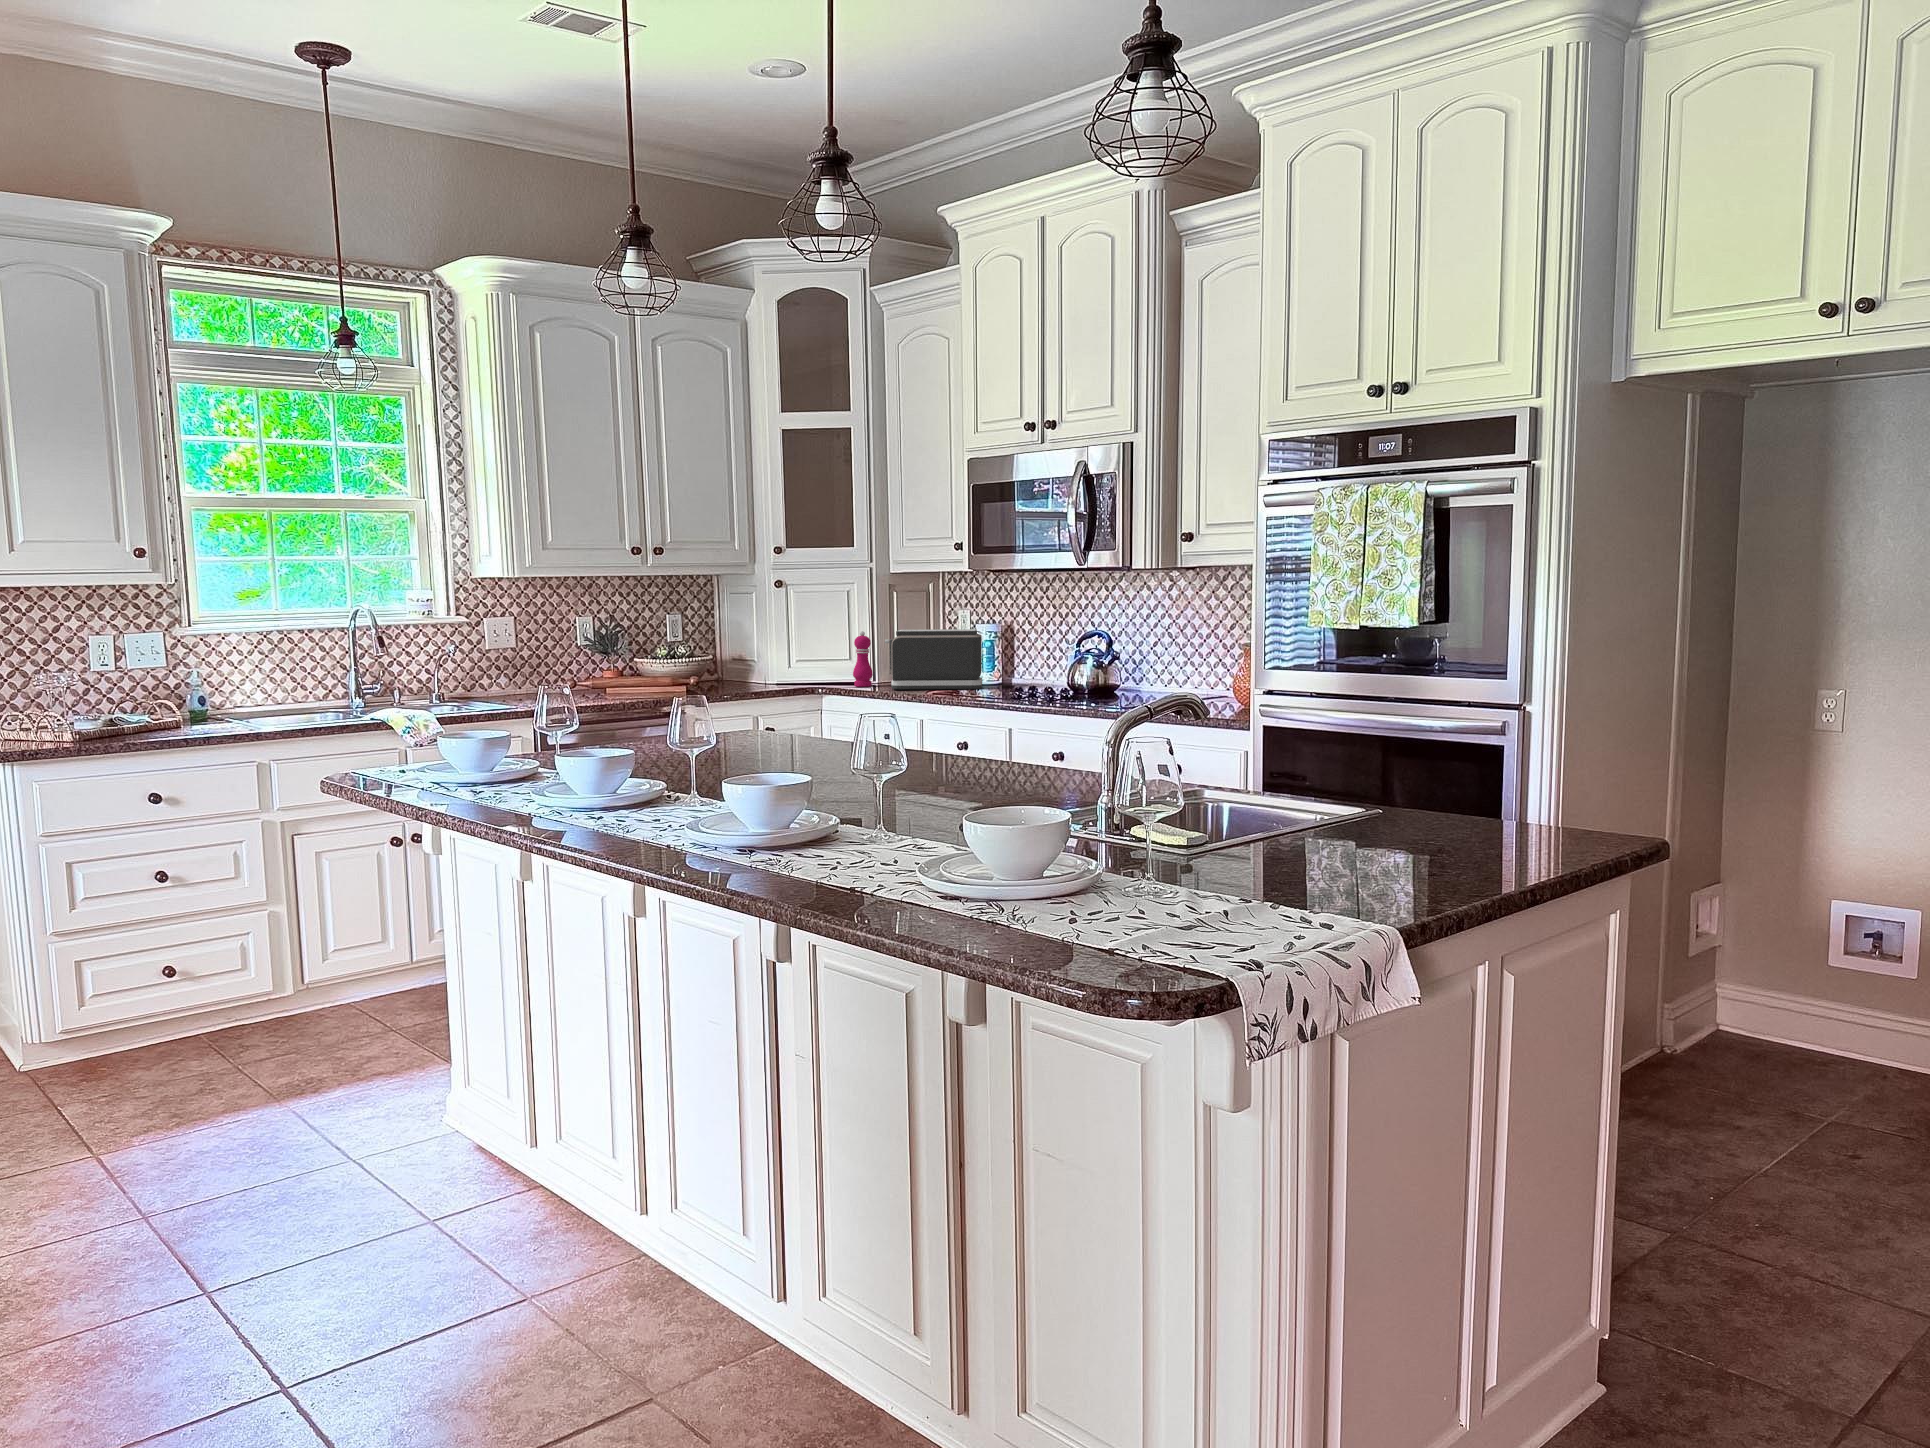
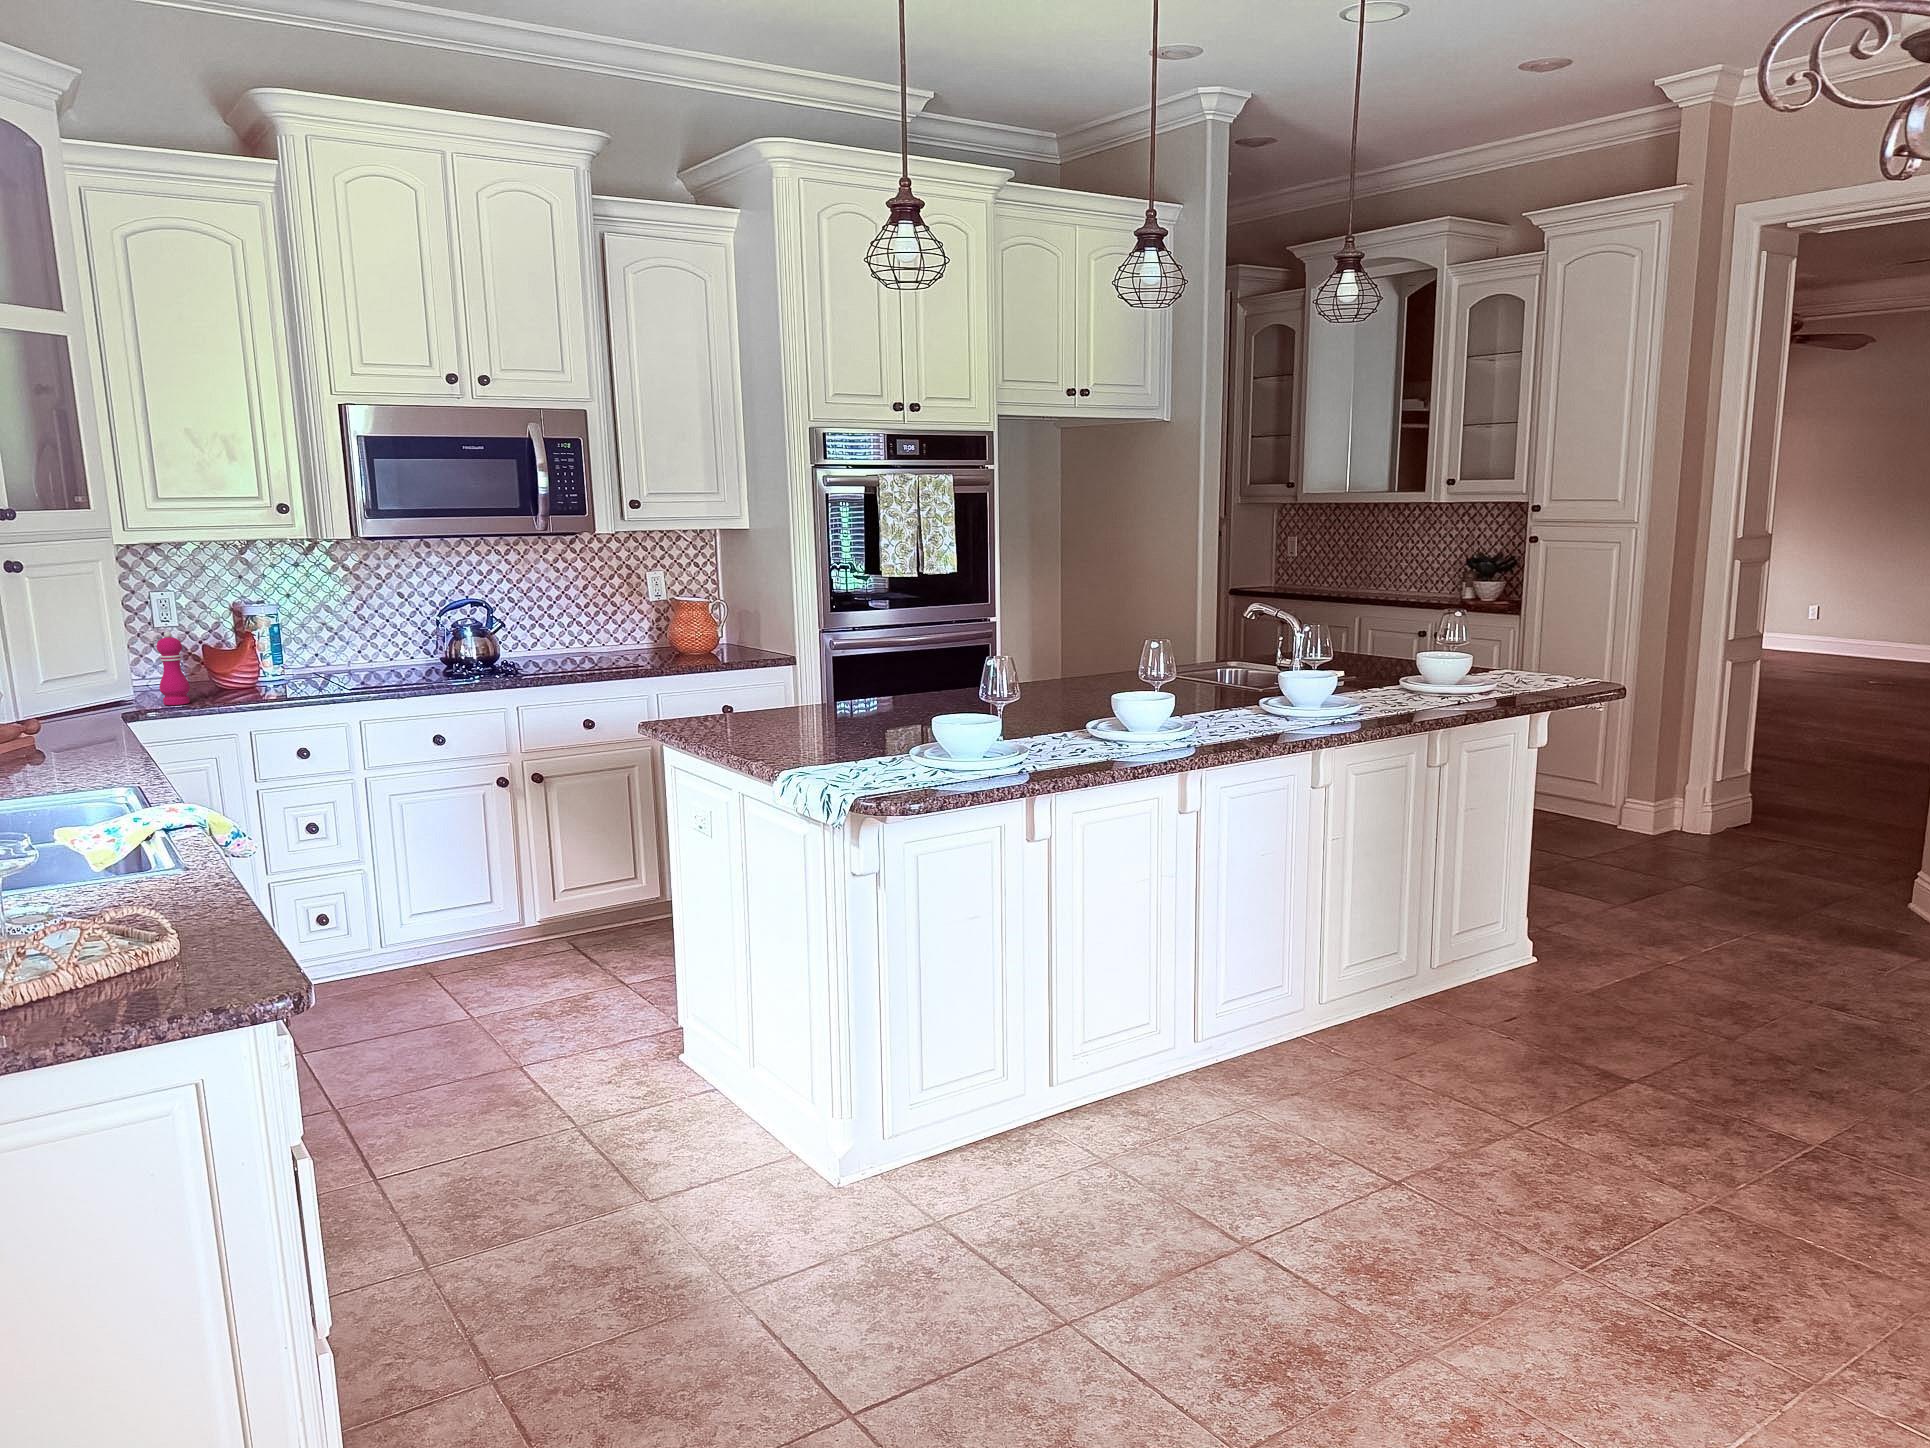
toaster: present [885,629,982,689] -> none [207,615,337,697]

